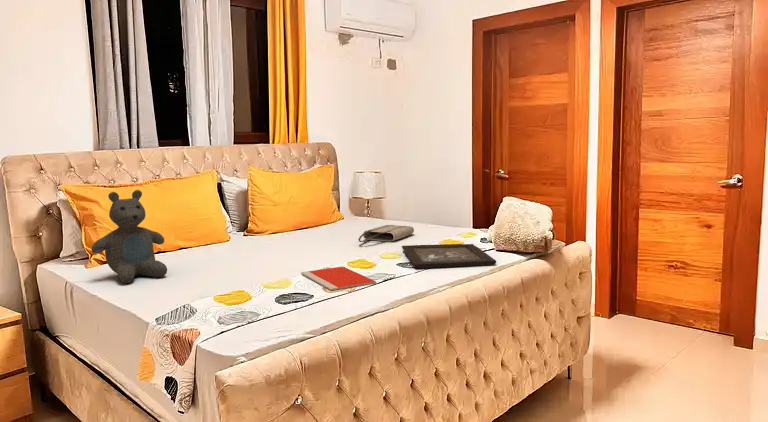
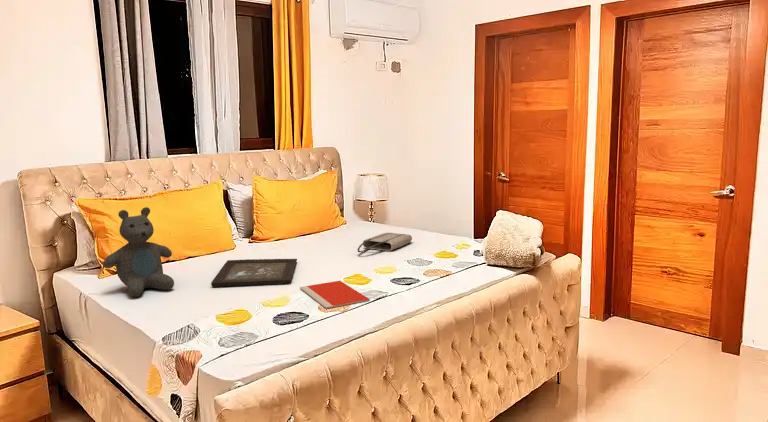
tray: present [402,244,496,269] -> present [211,259,297,287]

